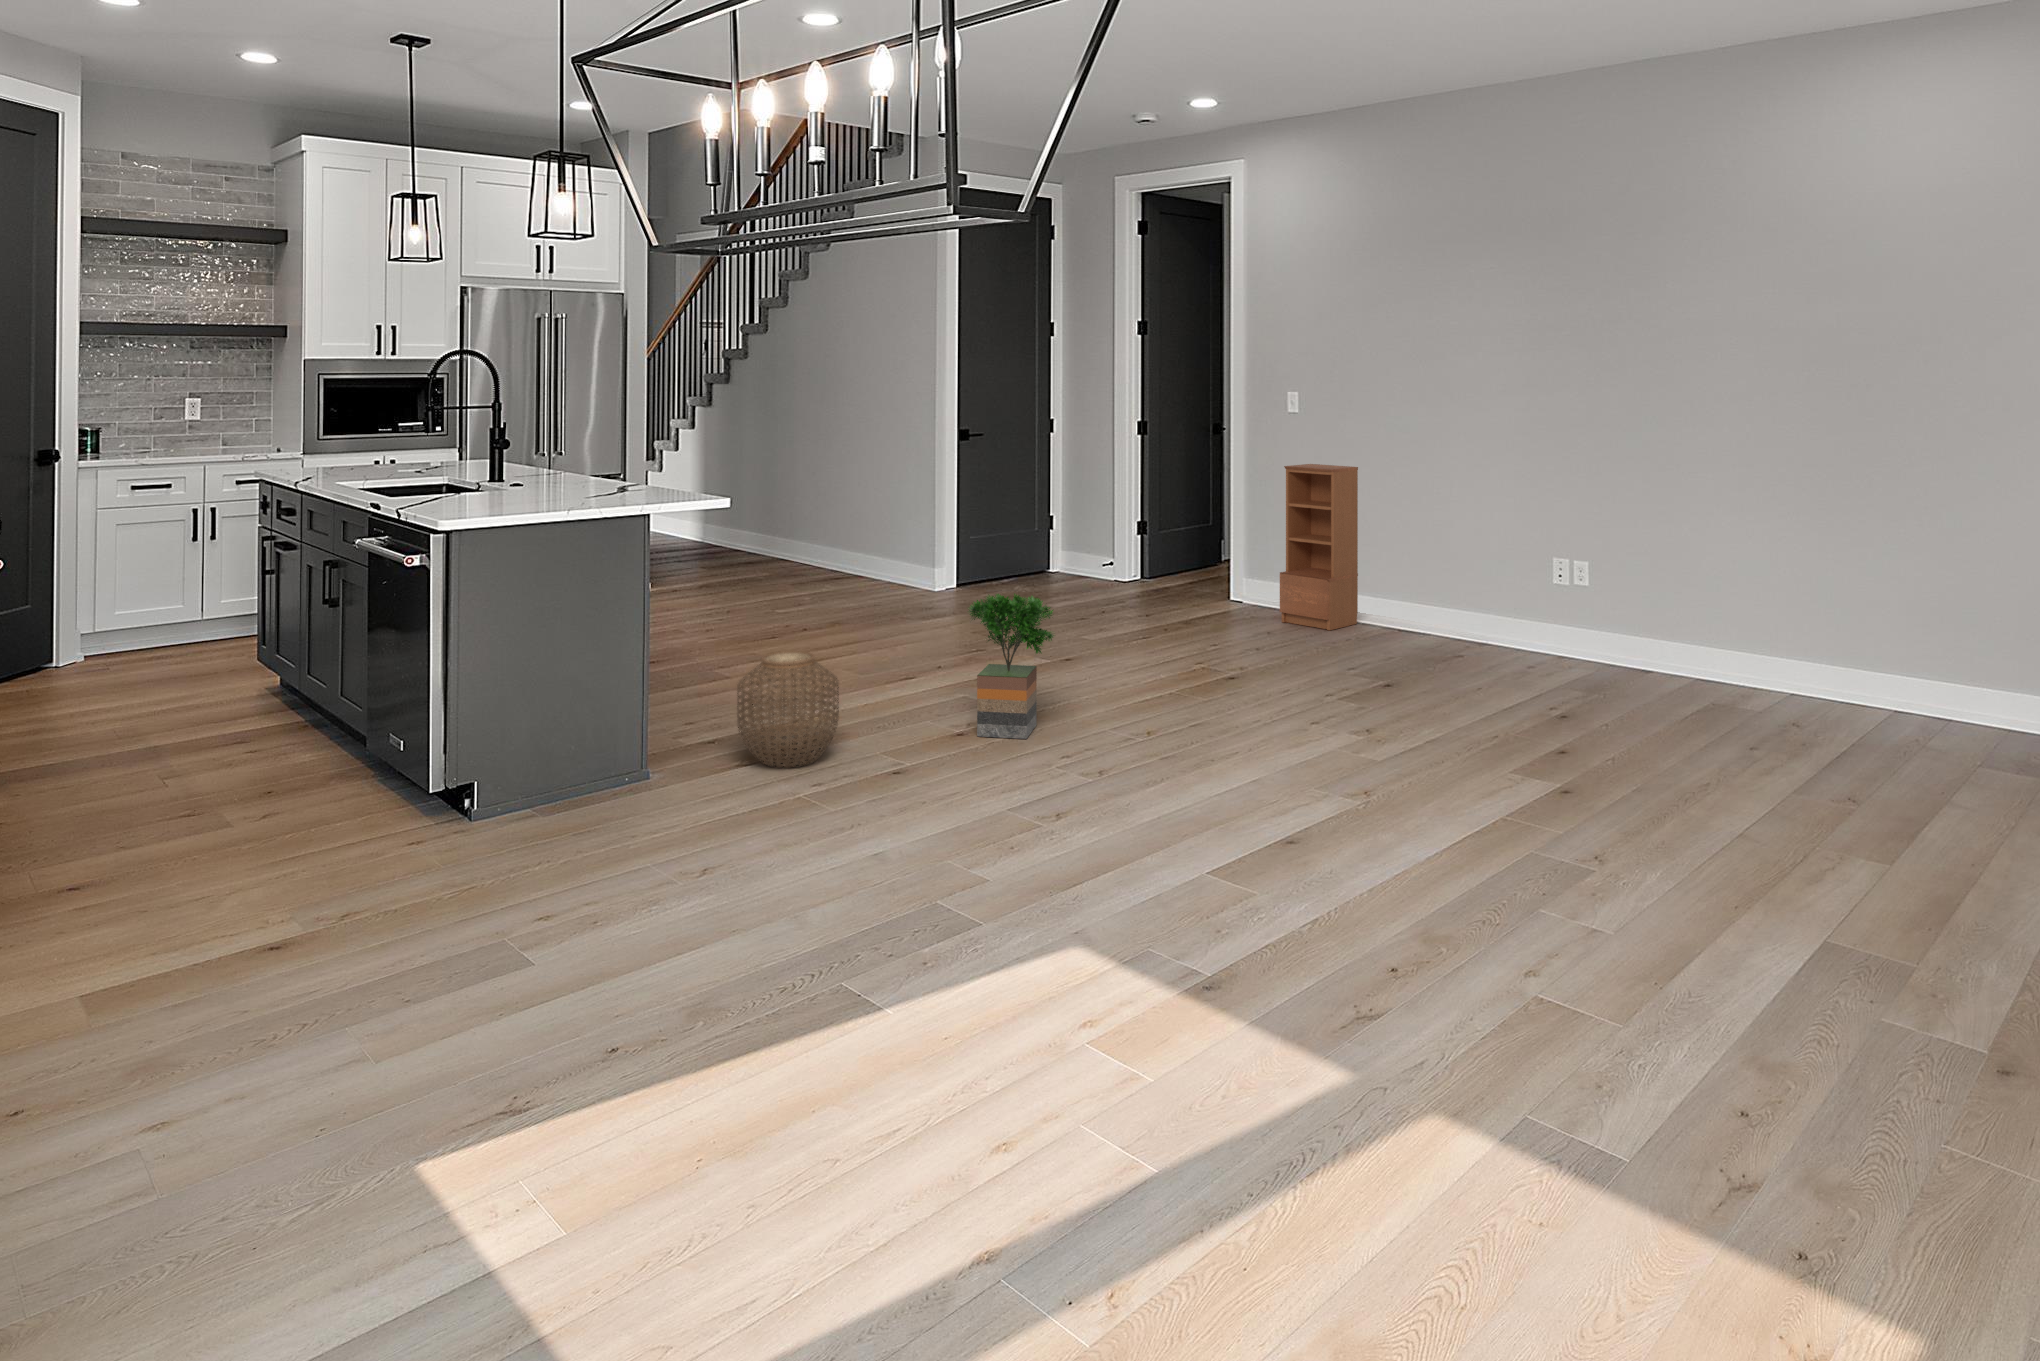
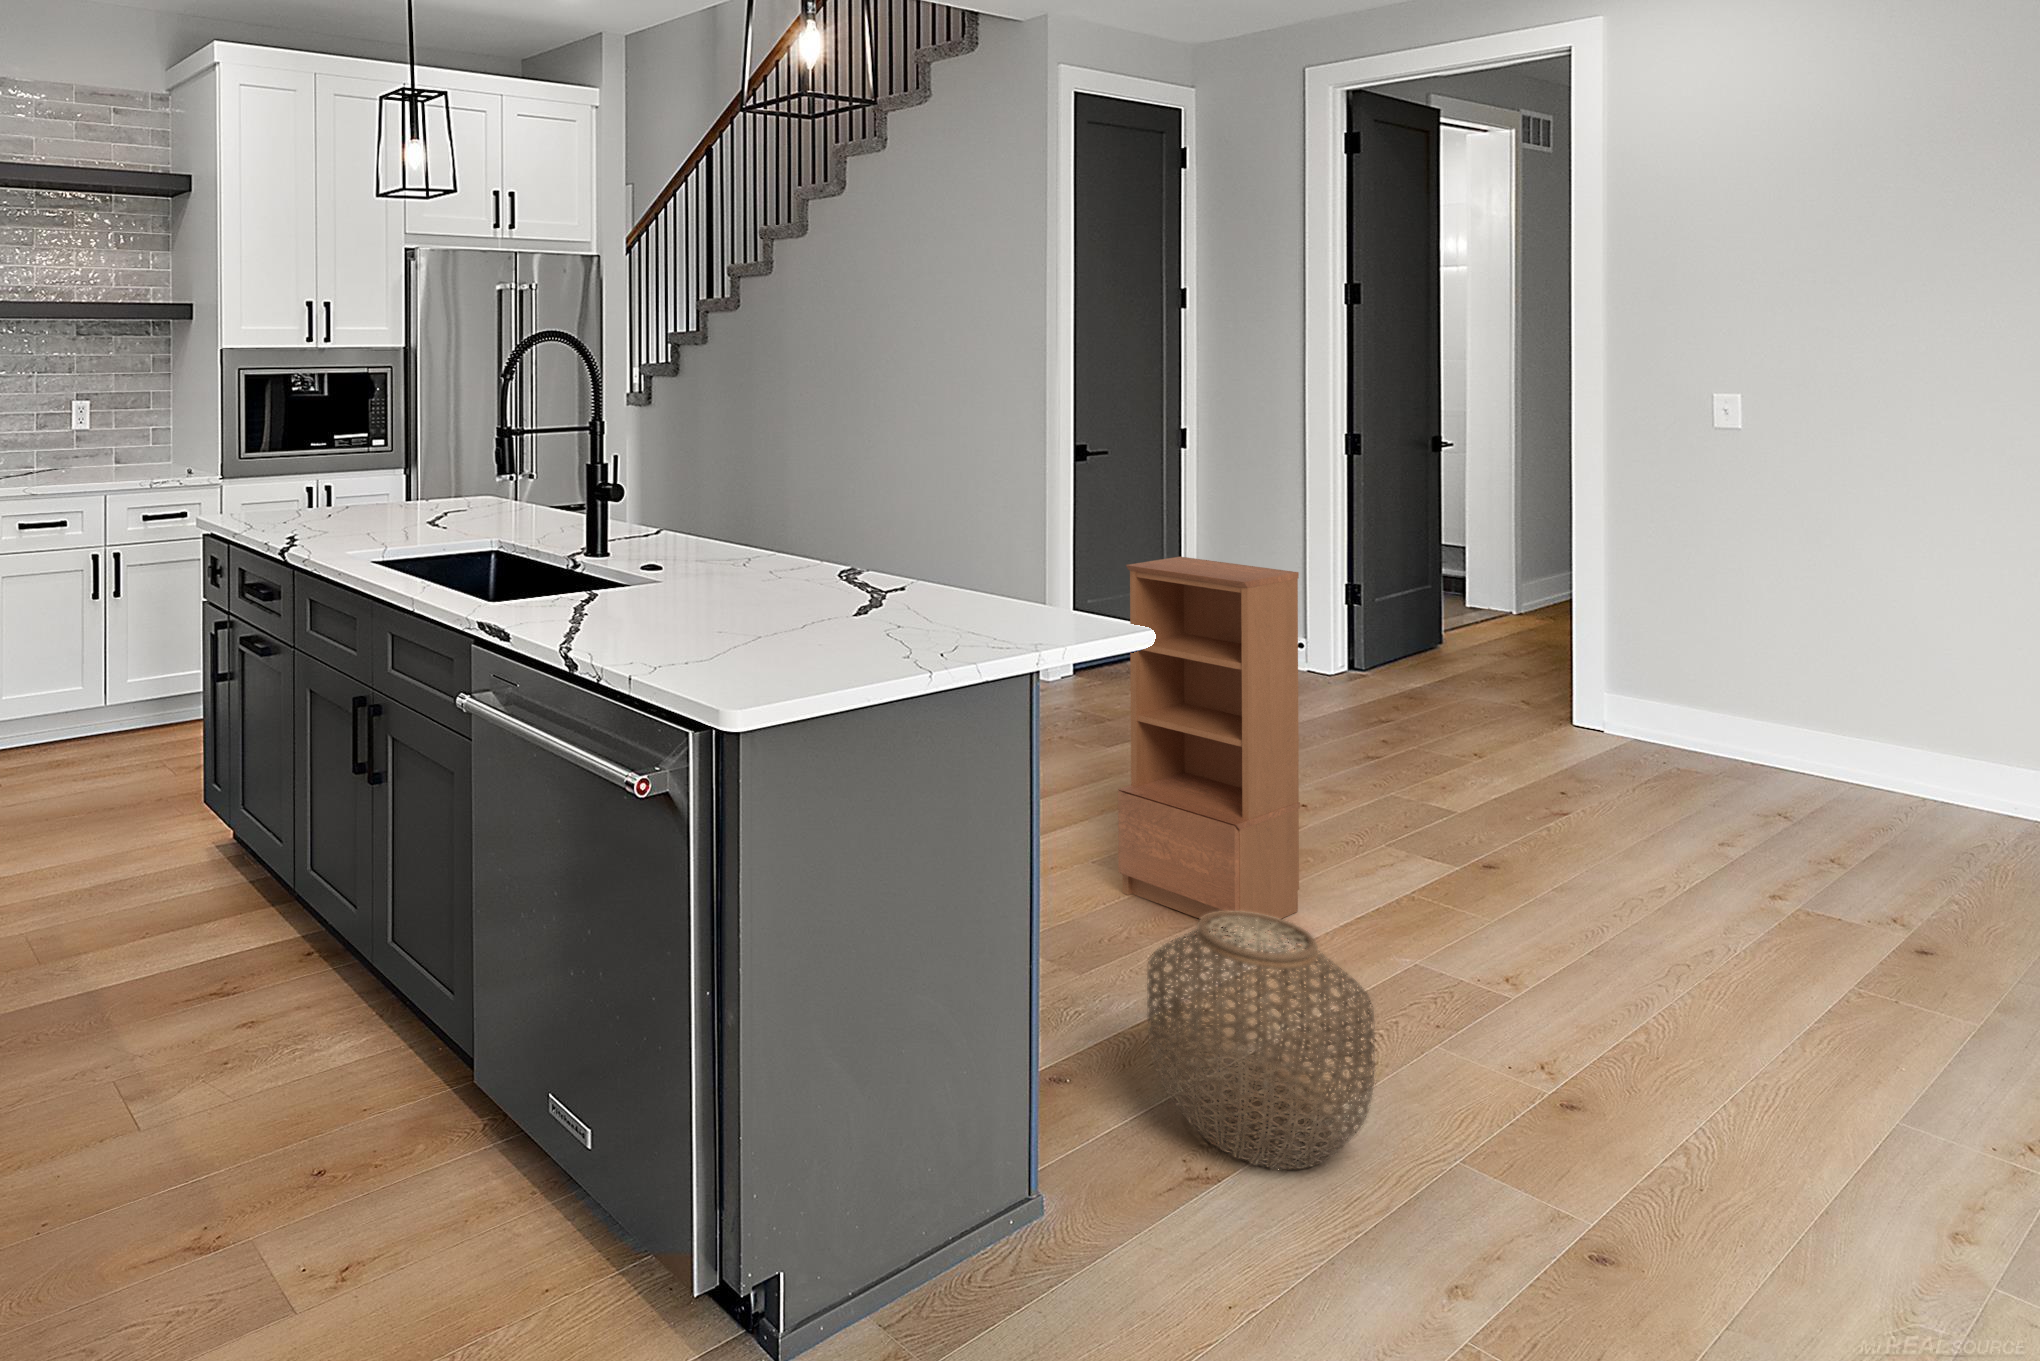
bookcase: present [1280,464,1358,630] -> present [1118,557,1300,932]
potted tree: present [969,594,1054,739] -> none [1513,790,1772,1106]

